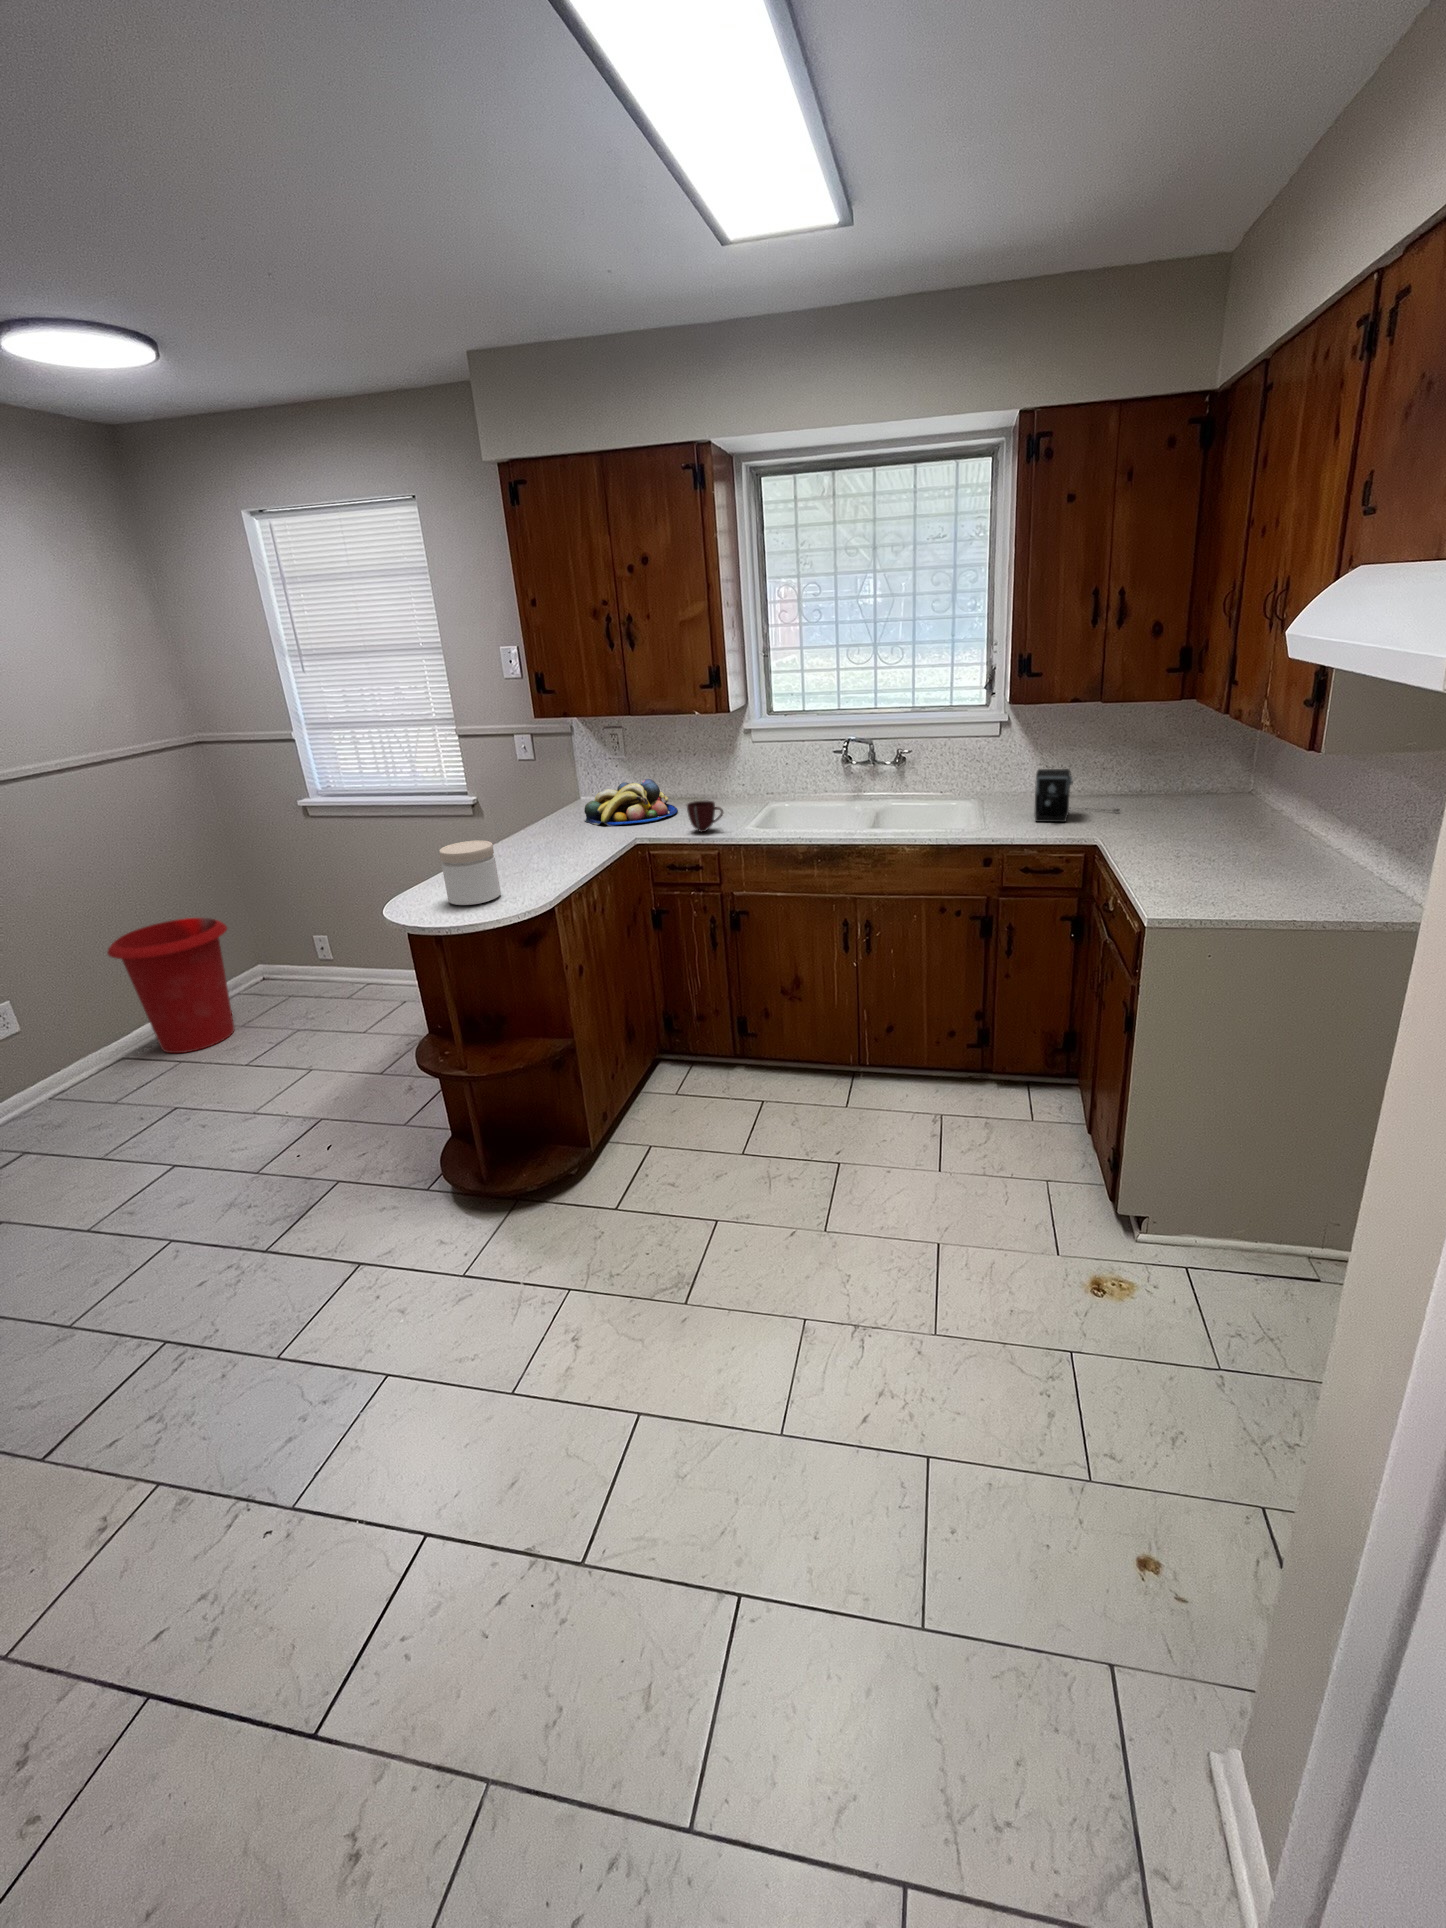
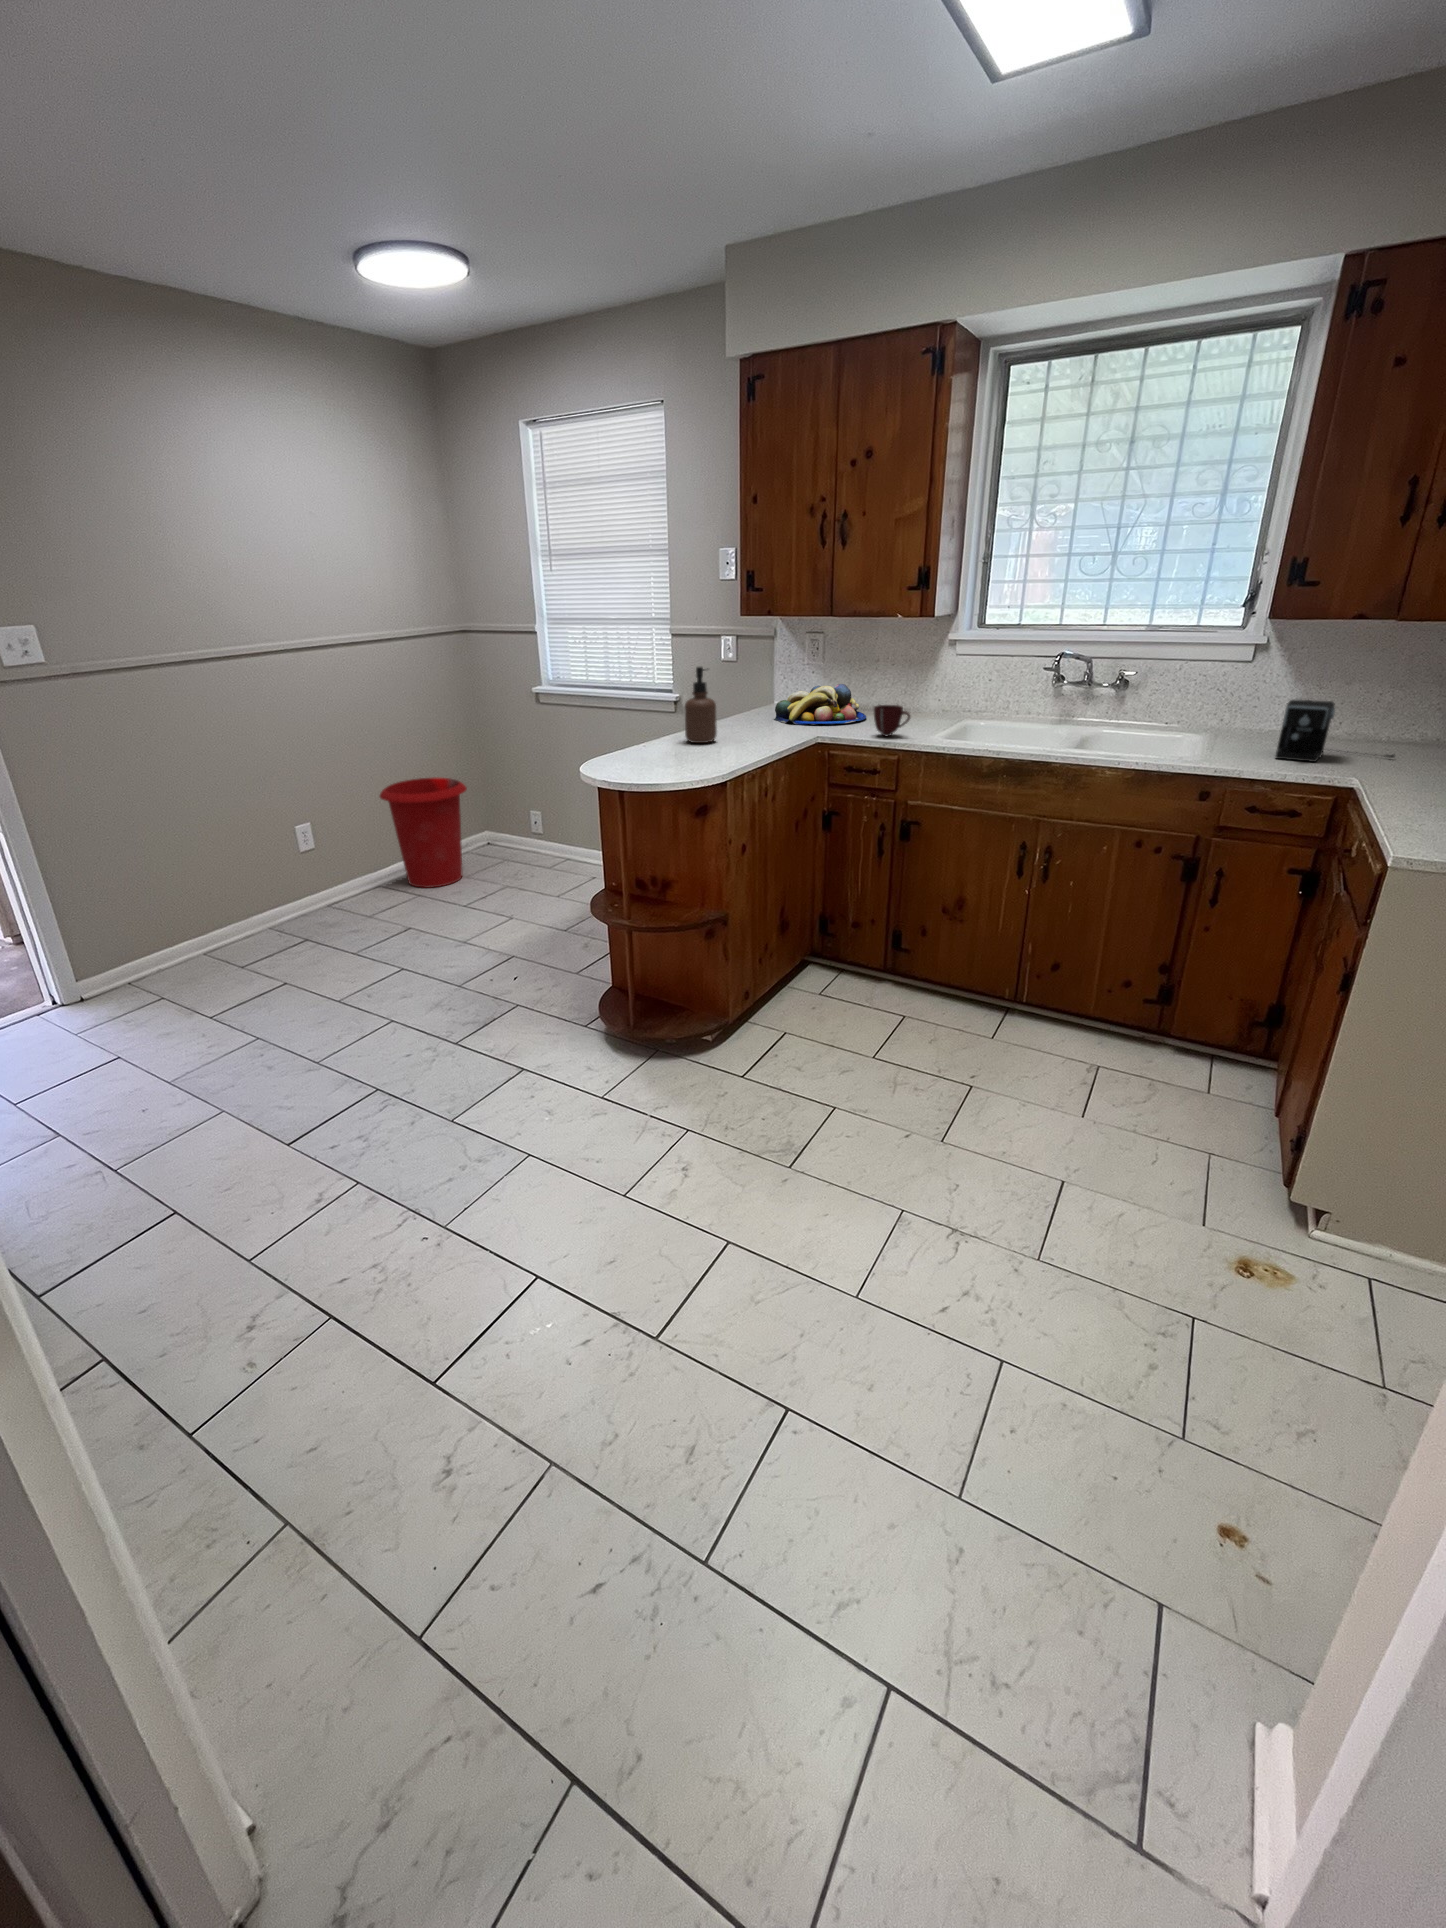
soap dispenser: none [491,783,530,863] -> present [685,667,717,743]
jar: present [439,841,501,905] -> none [634,712,682,769]

